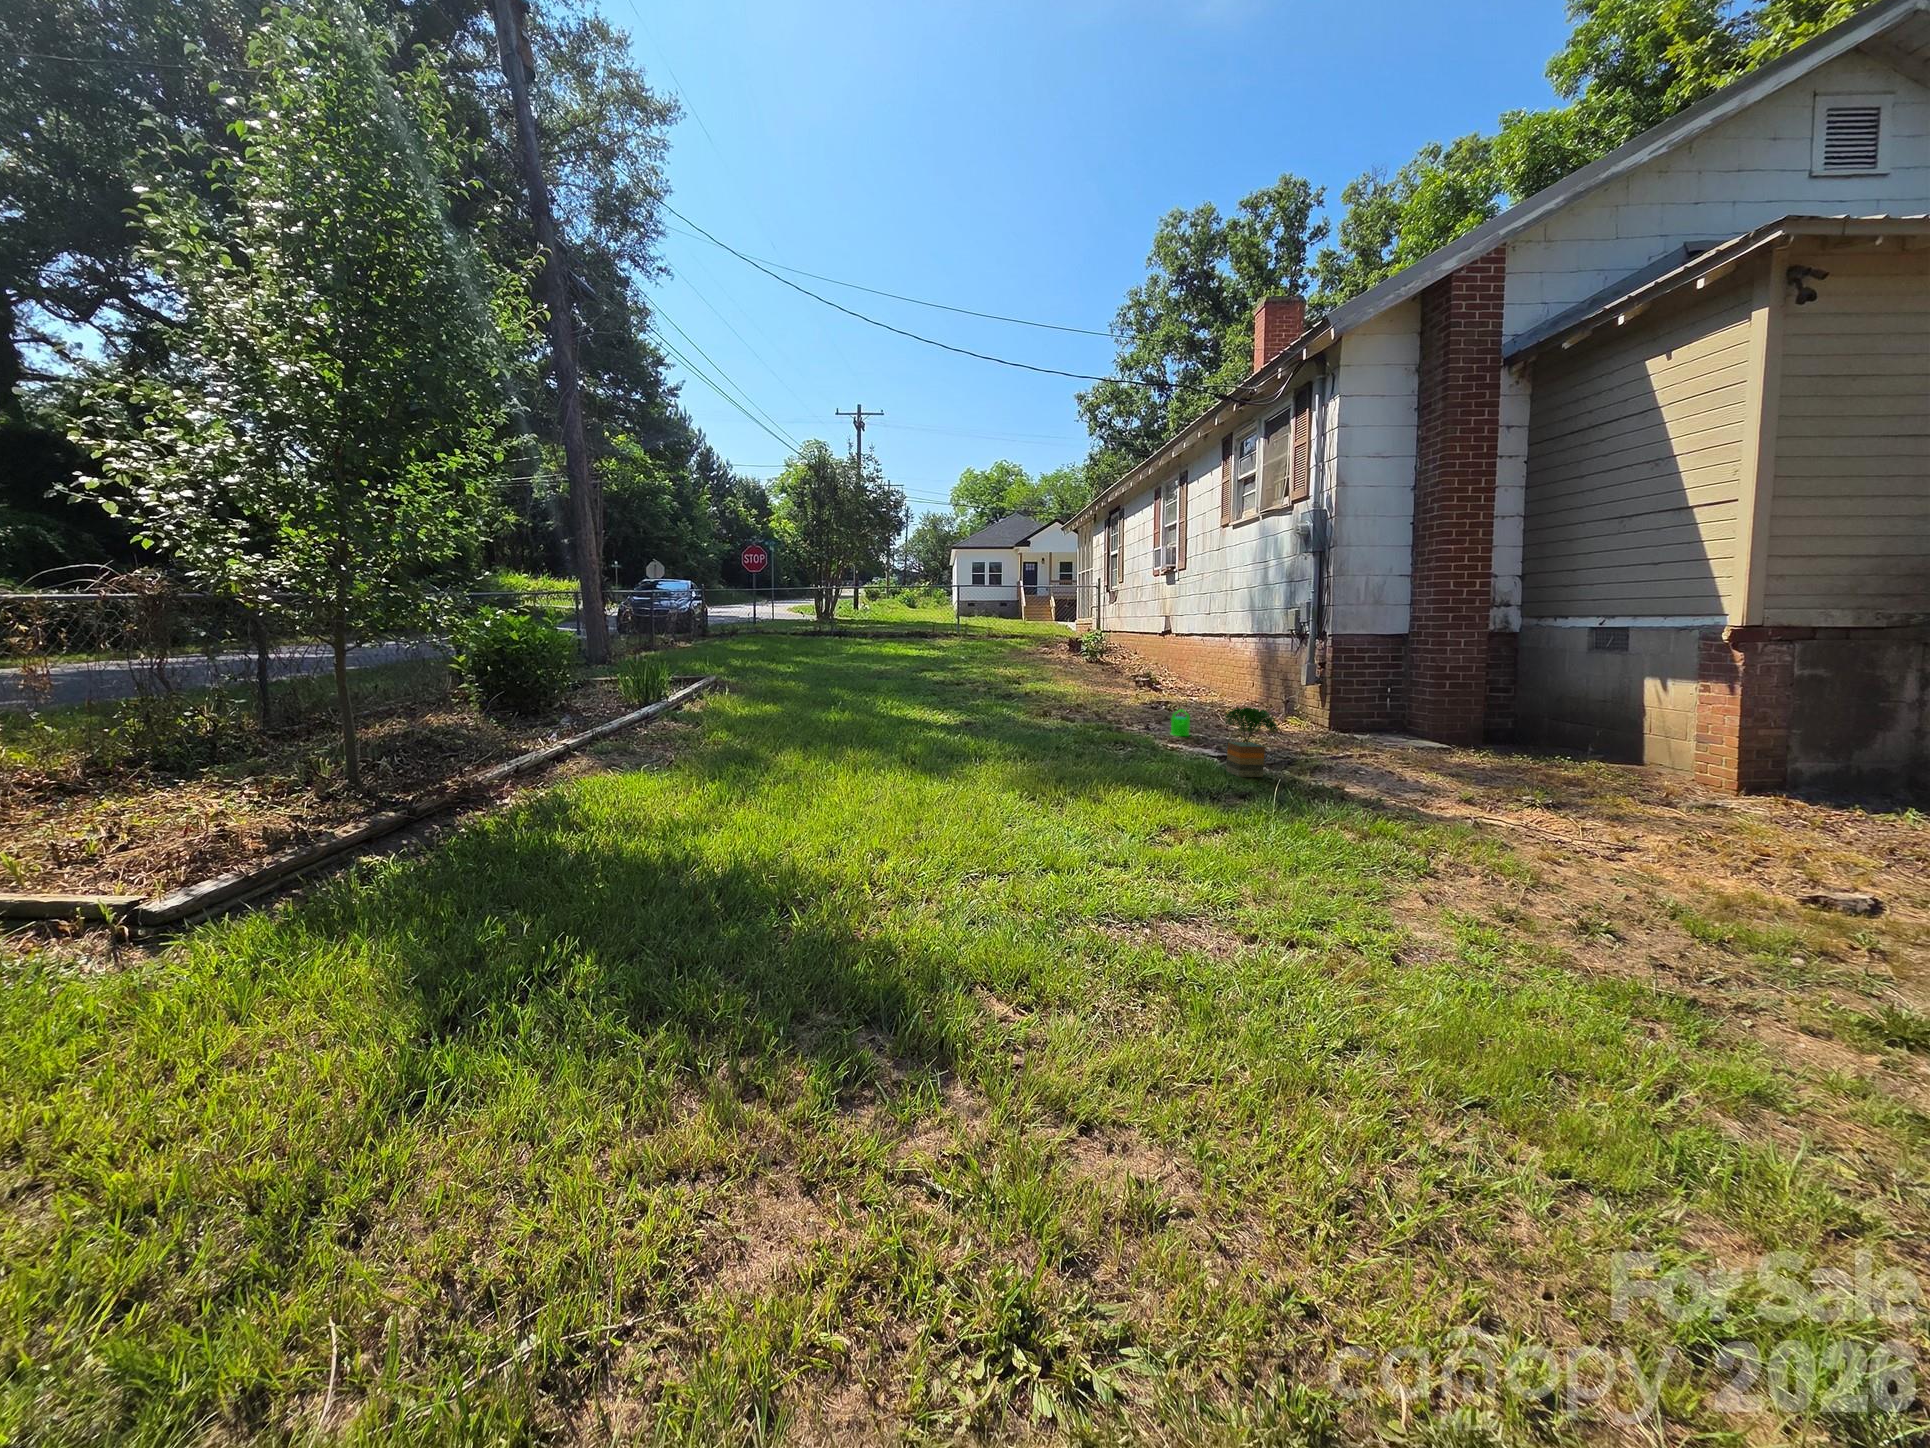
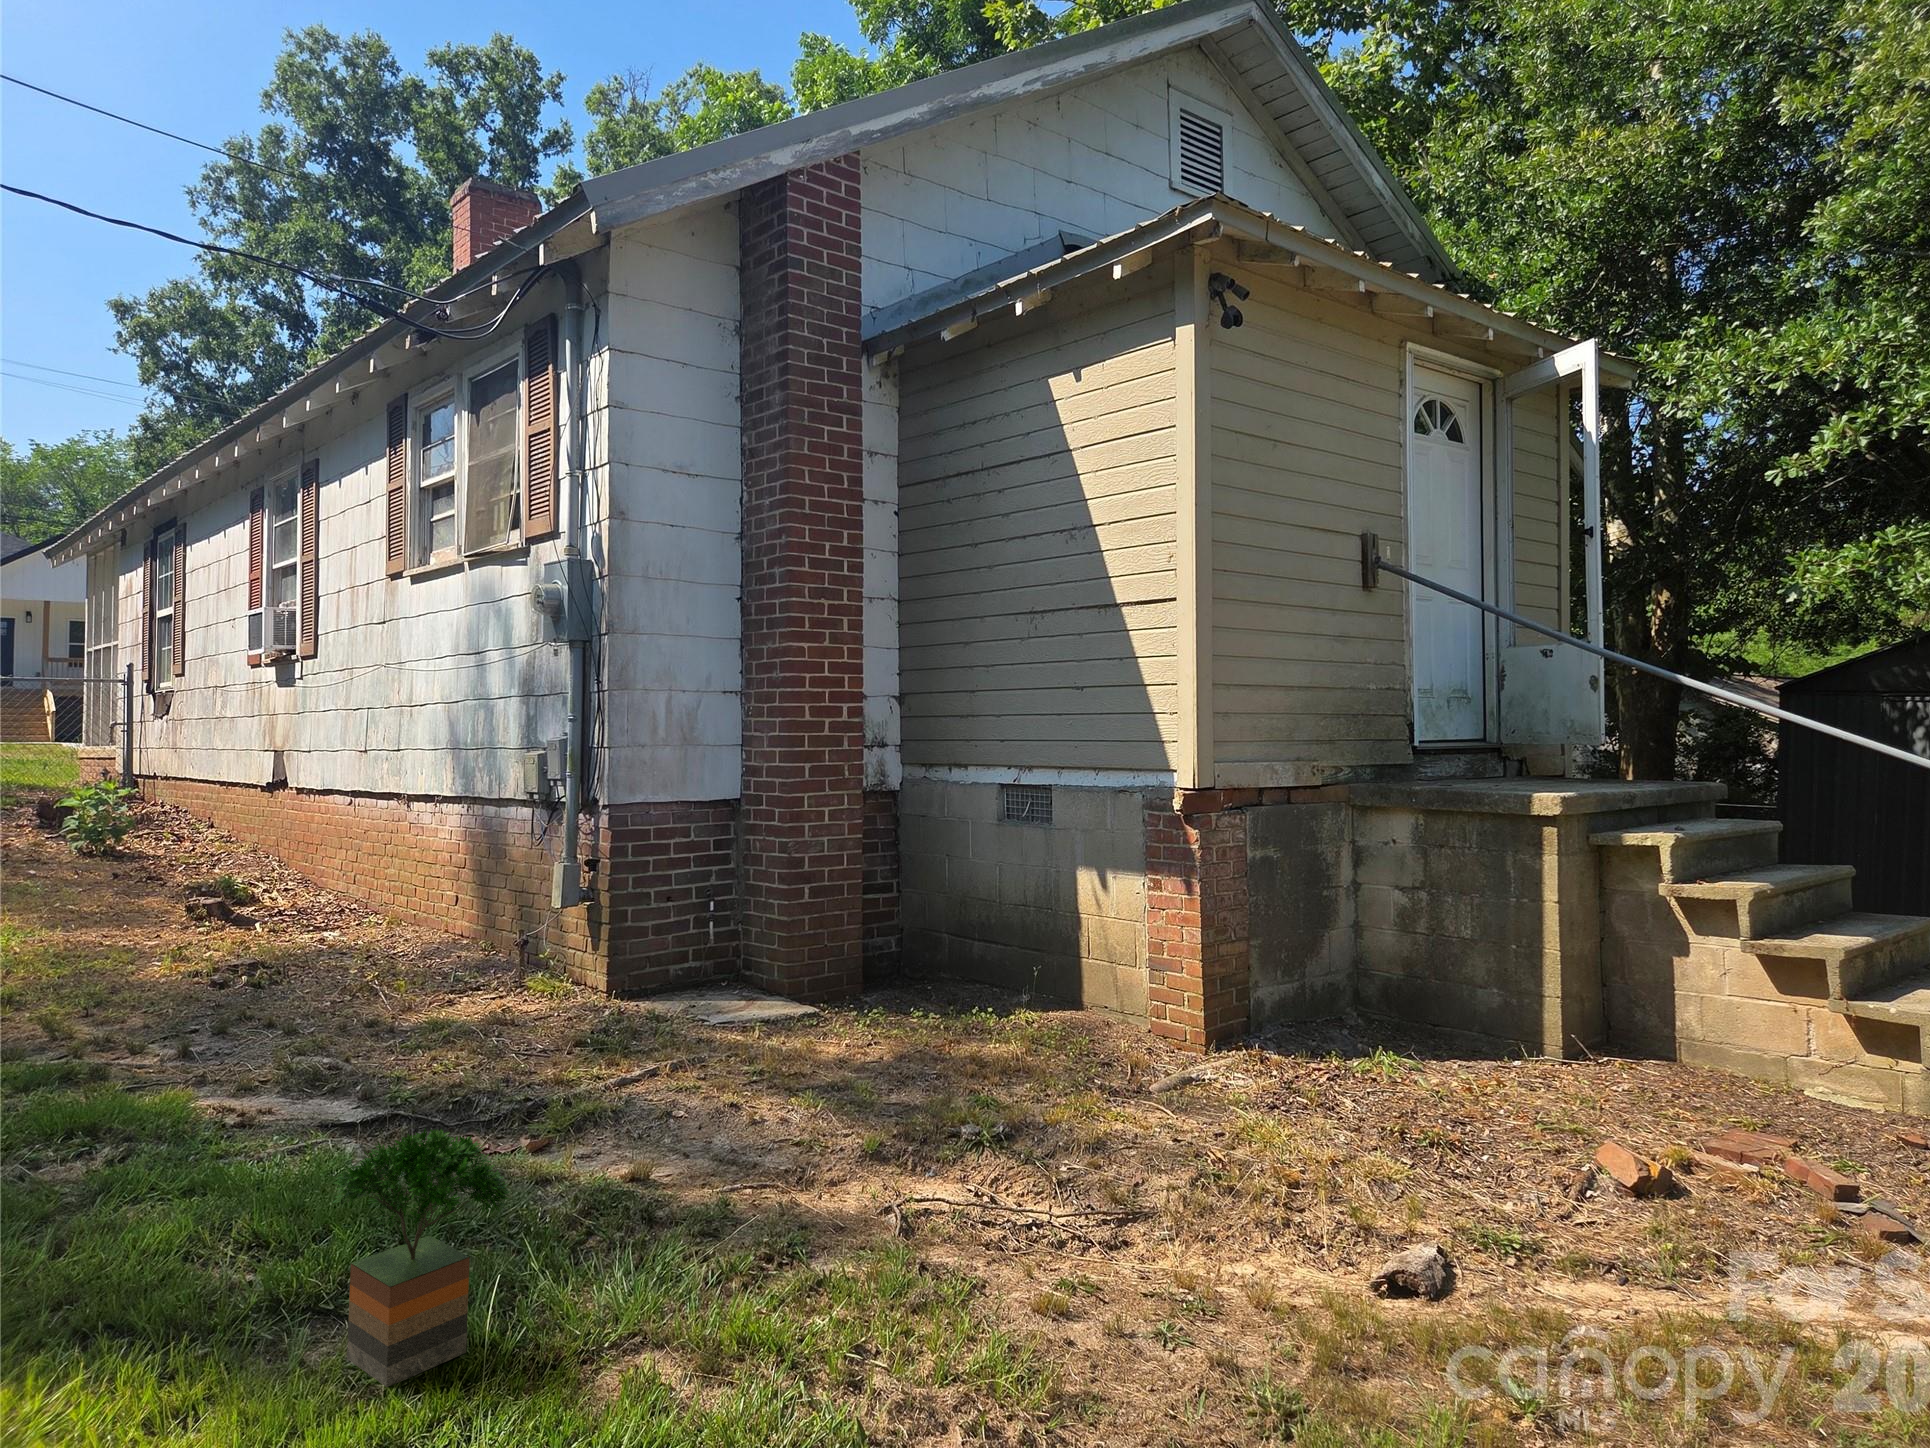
watering can: present [1171,709,1190,736] -> none [204,1070,274,1154]

